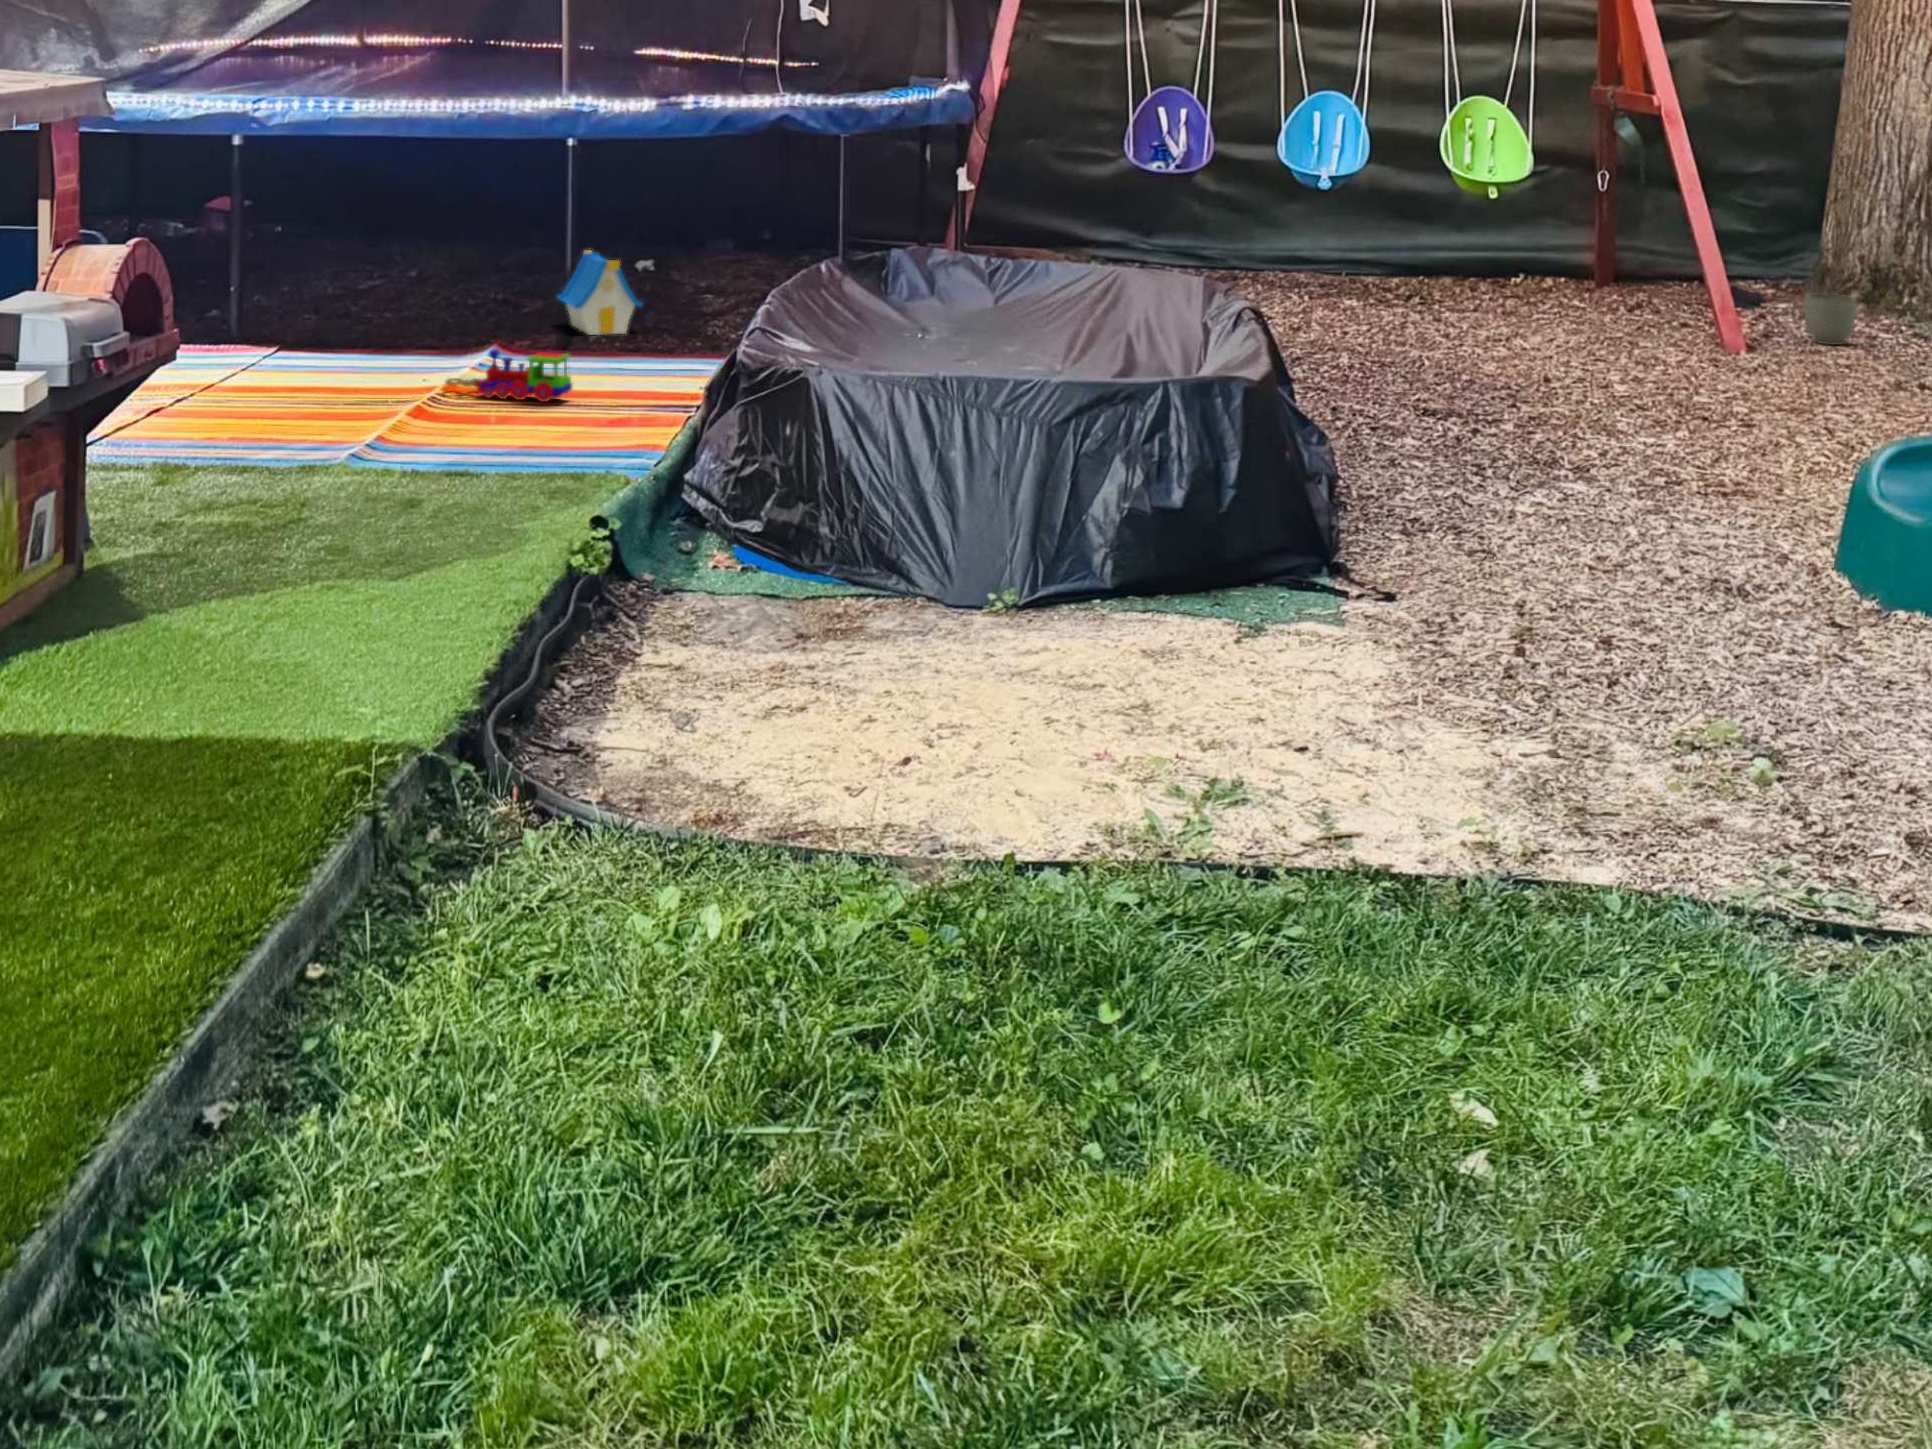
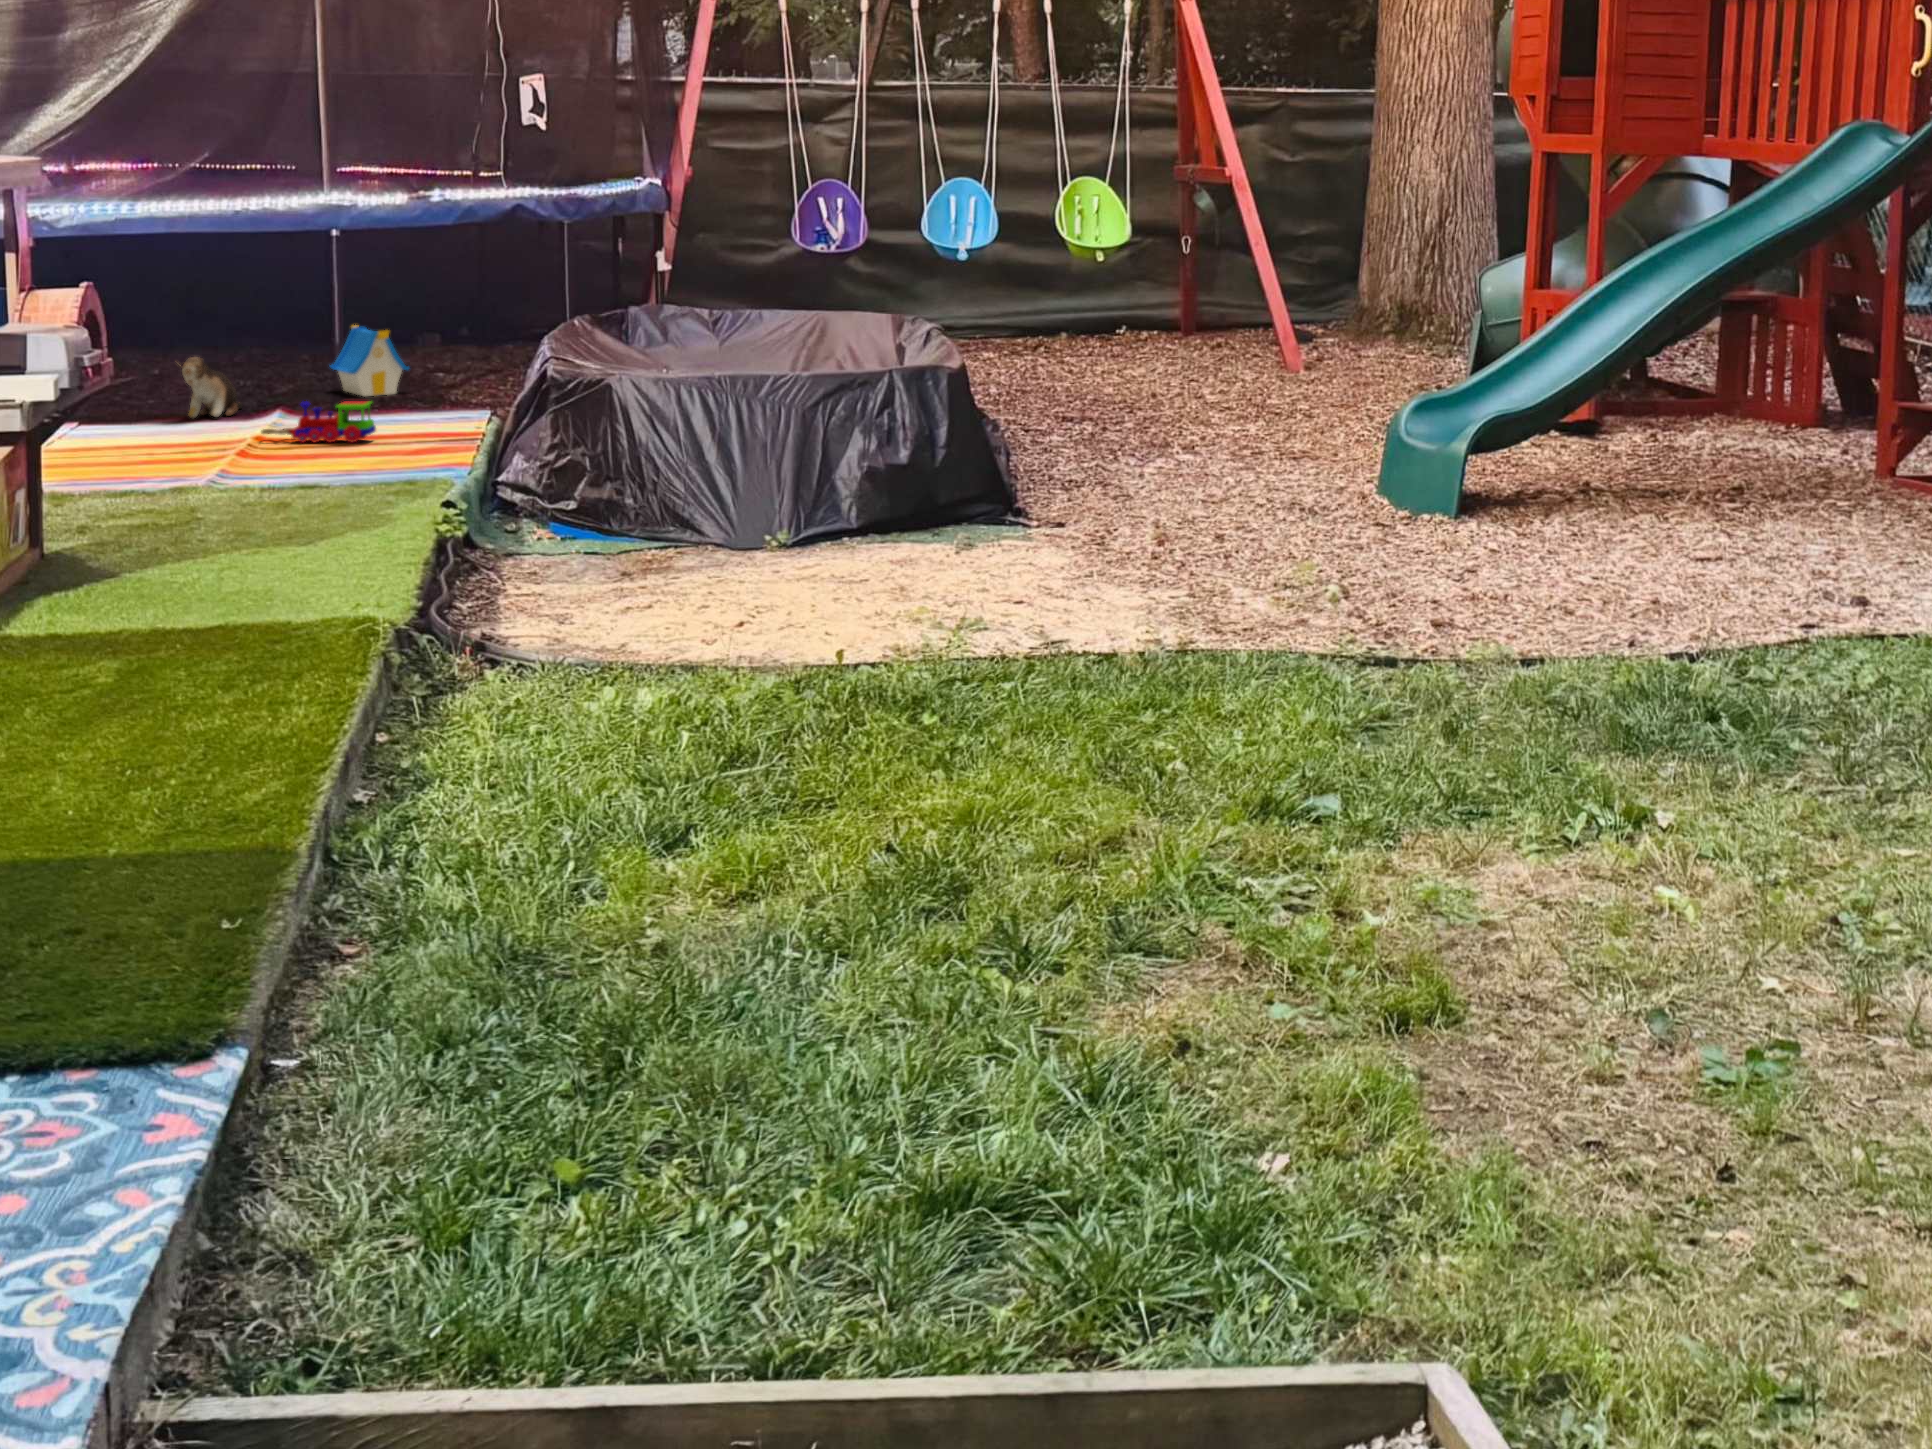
plush toy: none [371,284,451,354] -> present [182,357,243,418]
planter: present [1804,294,1857,345] -> none [1349,315,1387,355]

